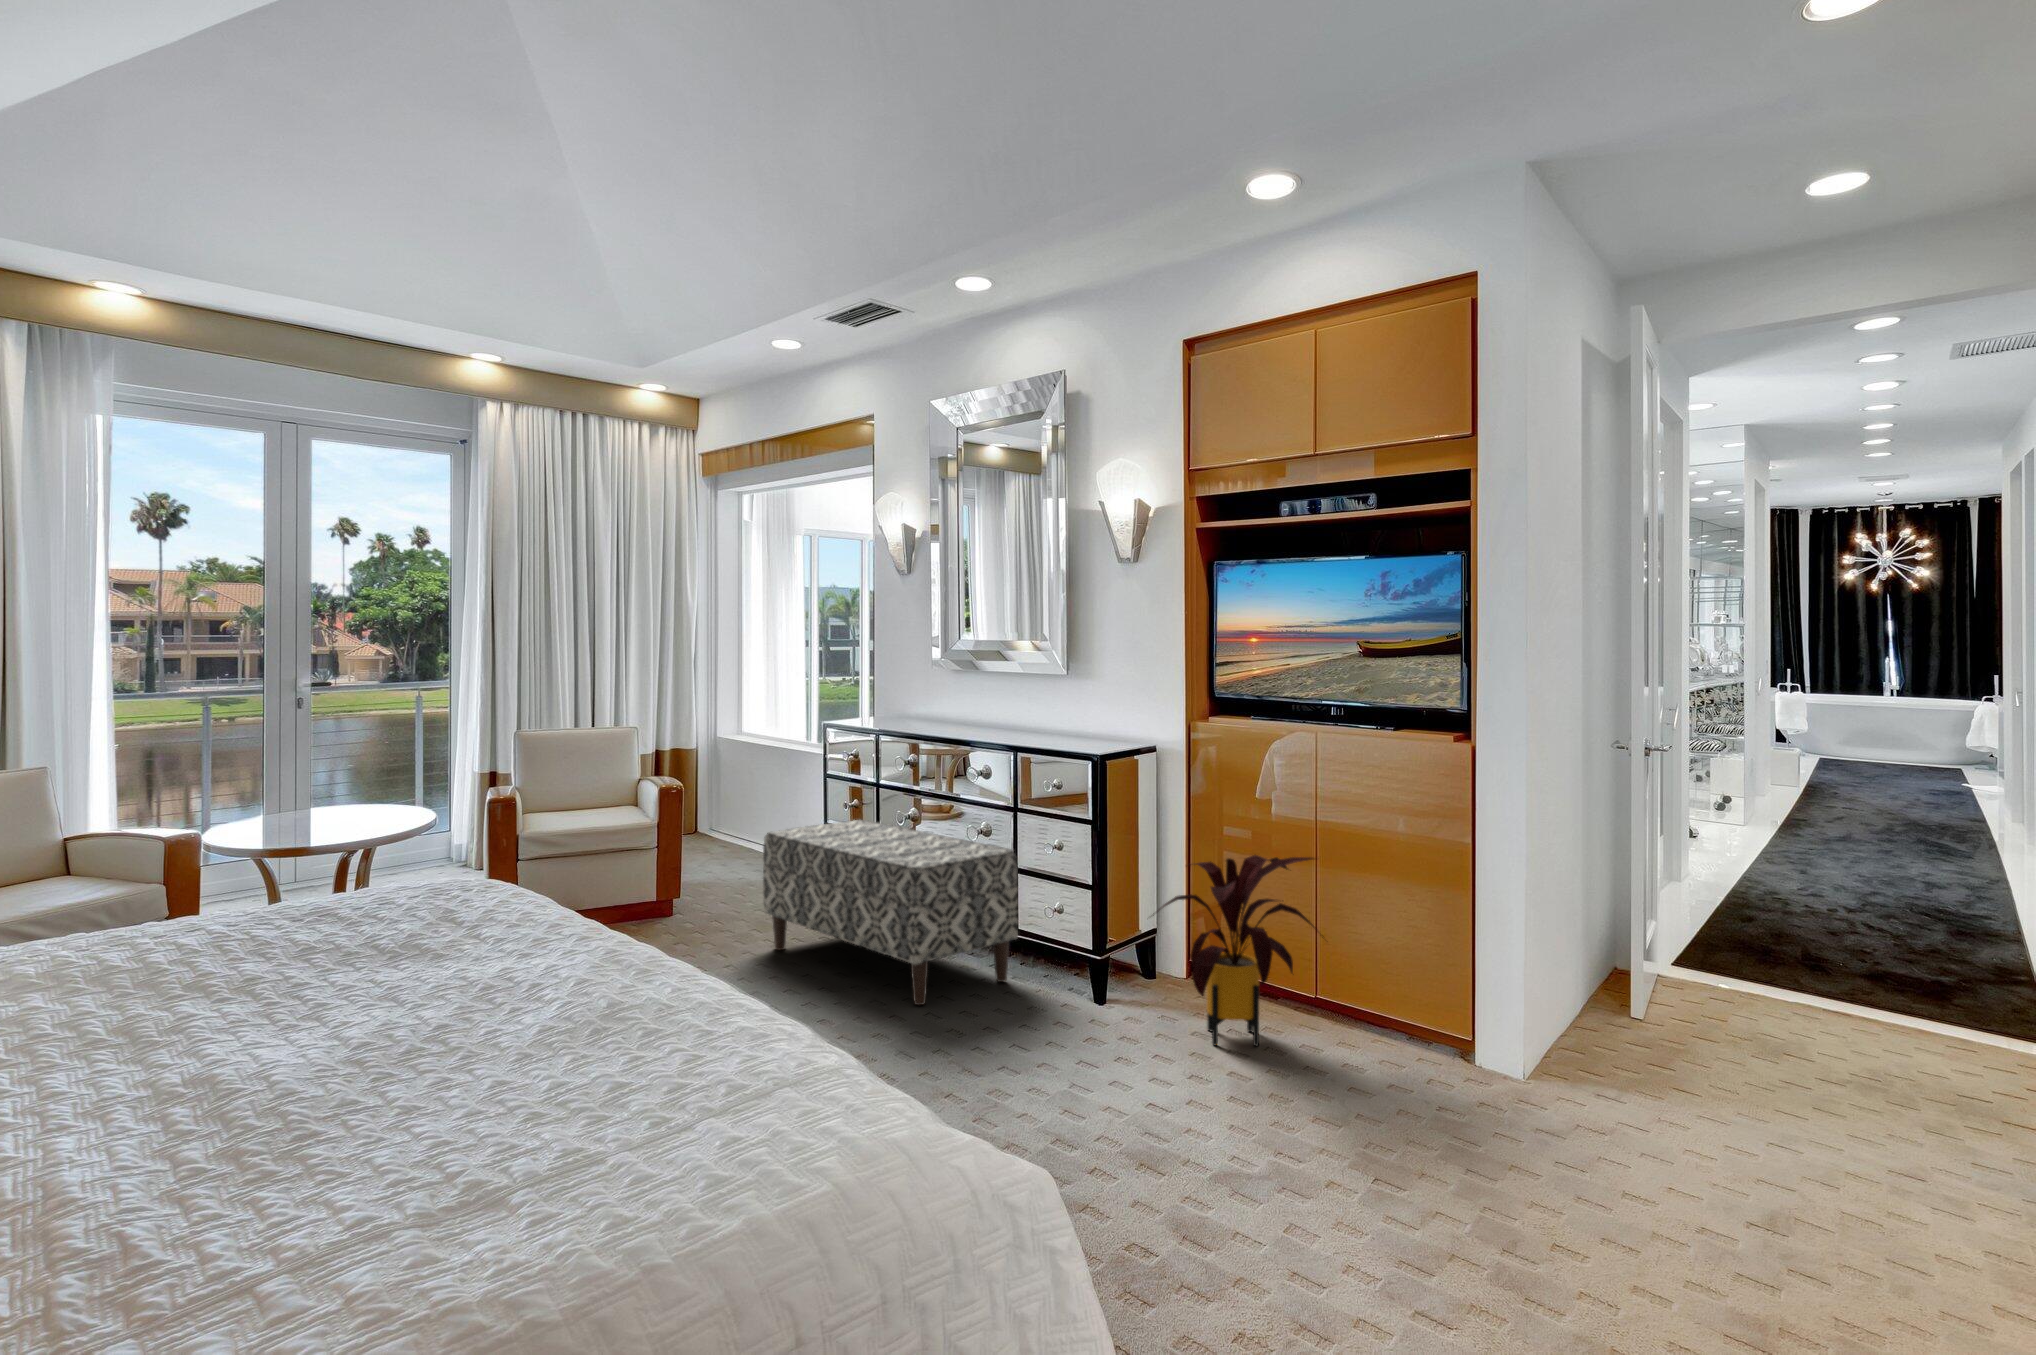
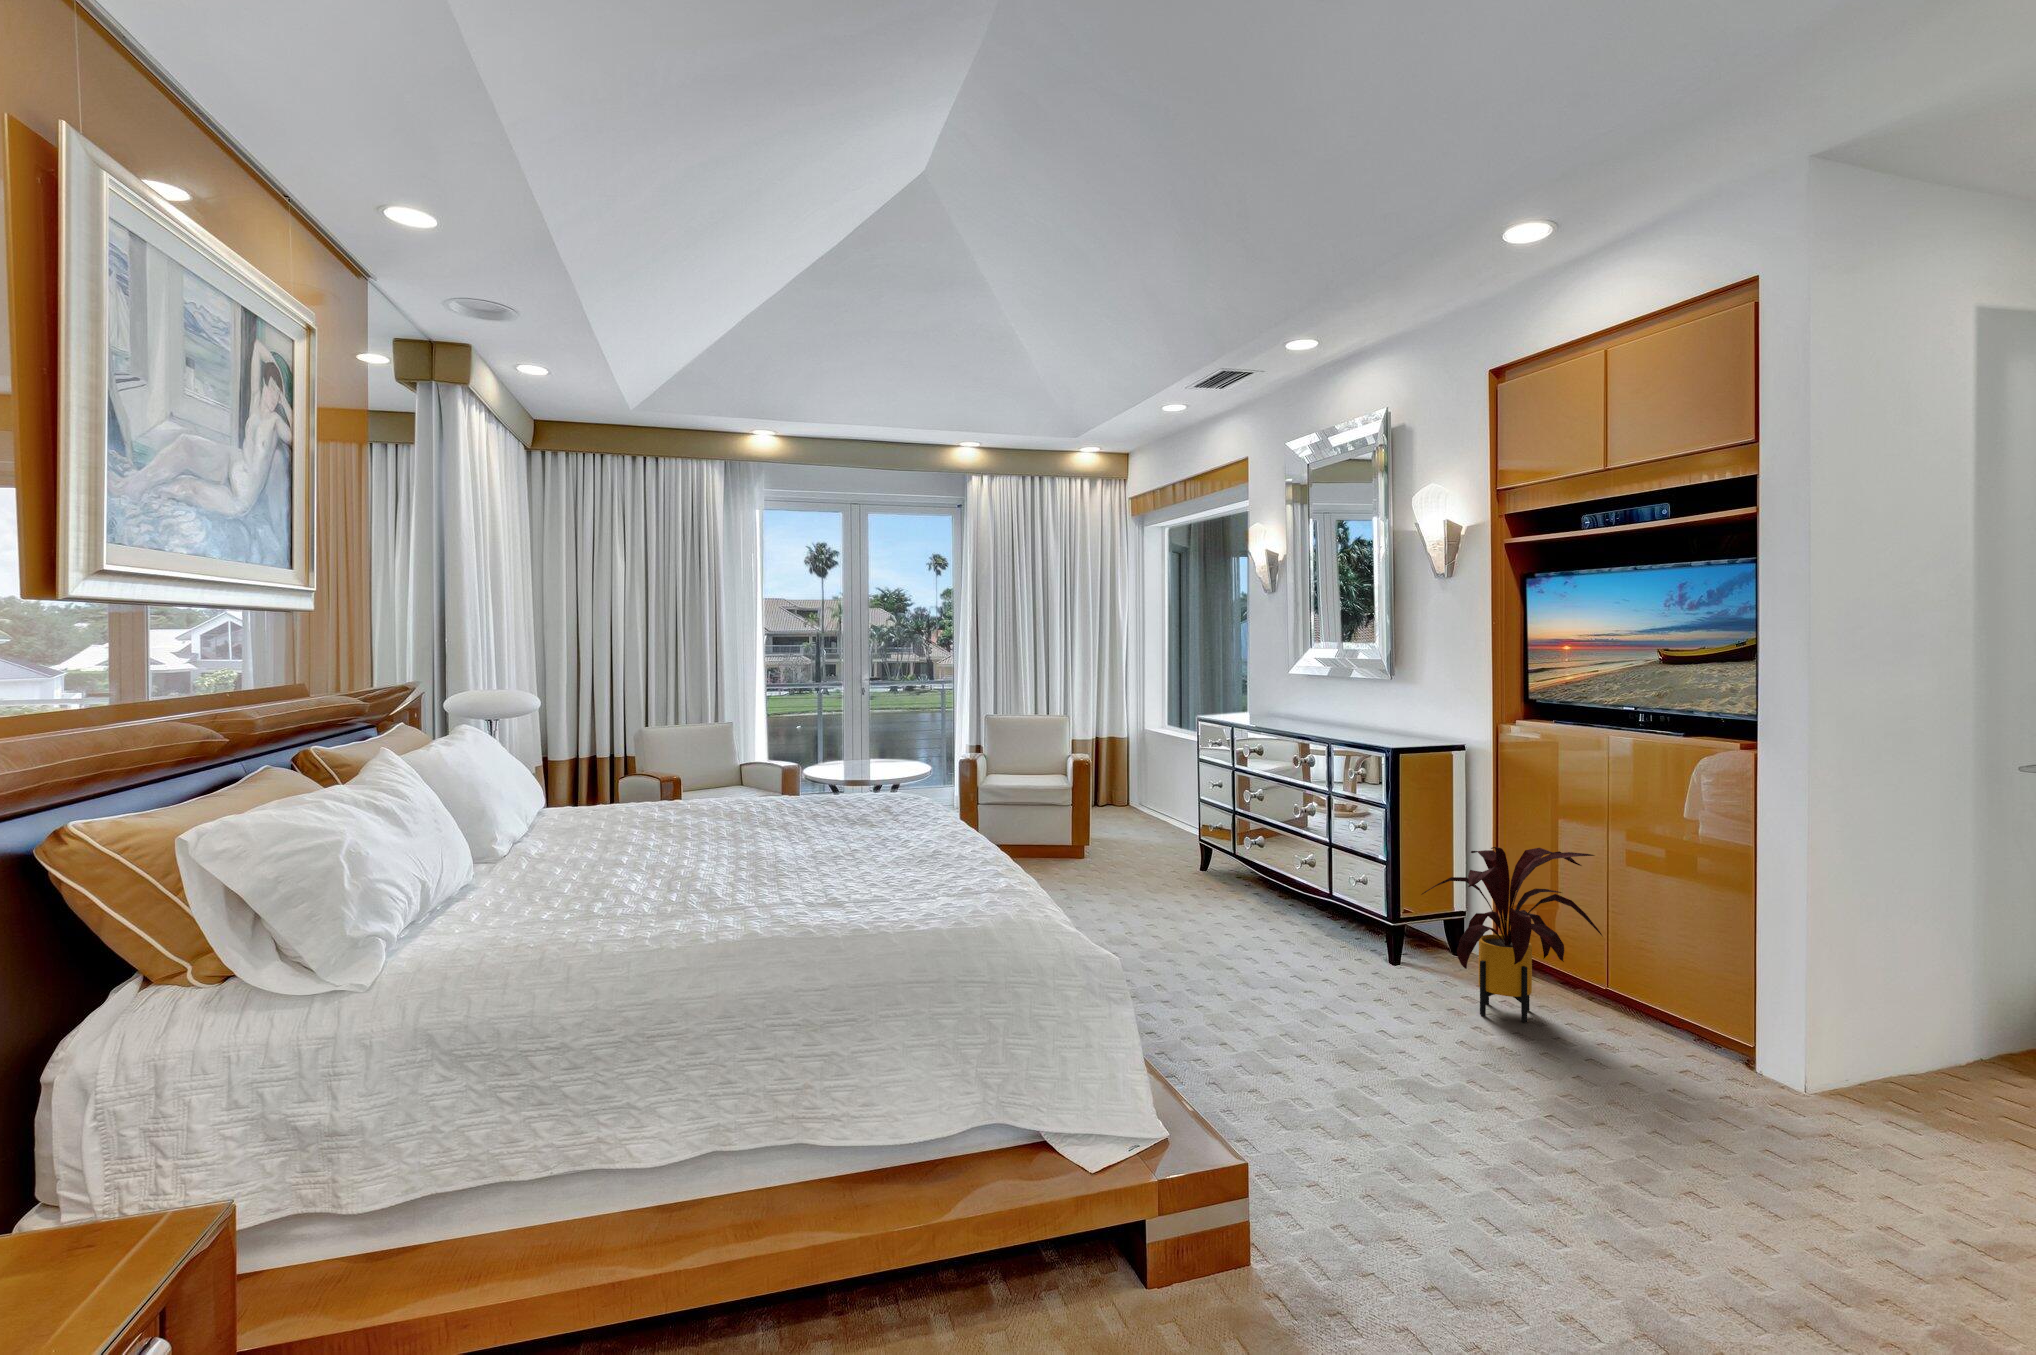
bench: present [763,819,1018,1005] -> none [1136,795,1330,947]

